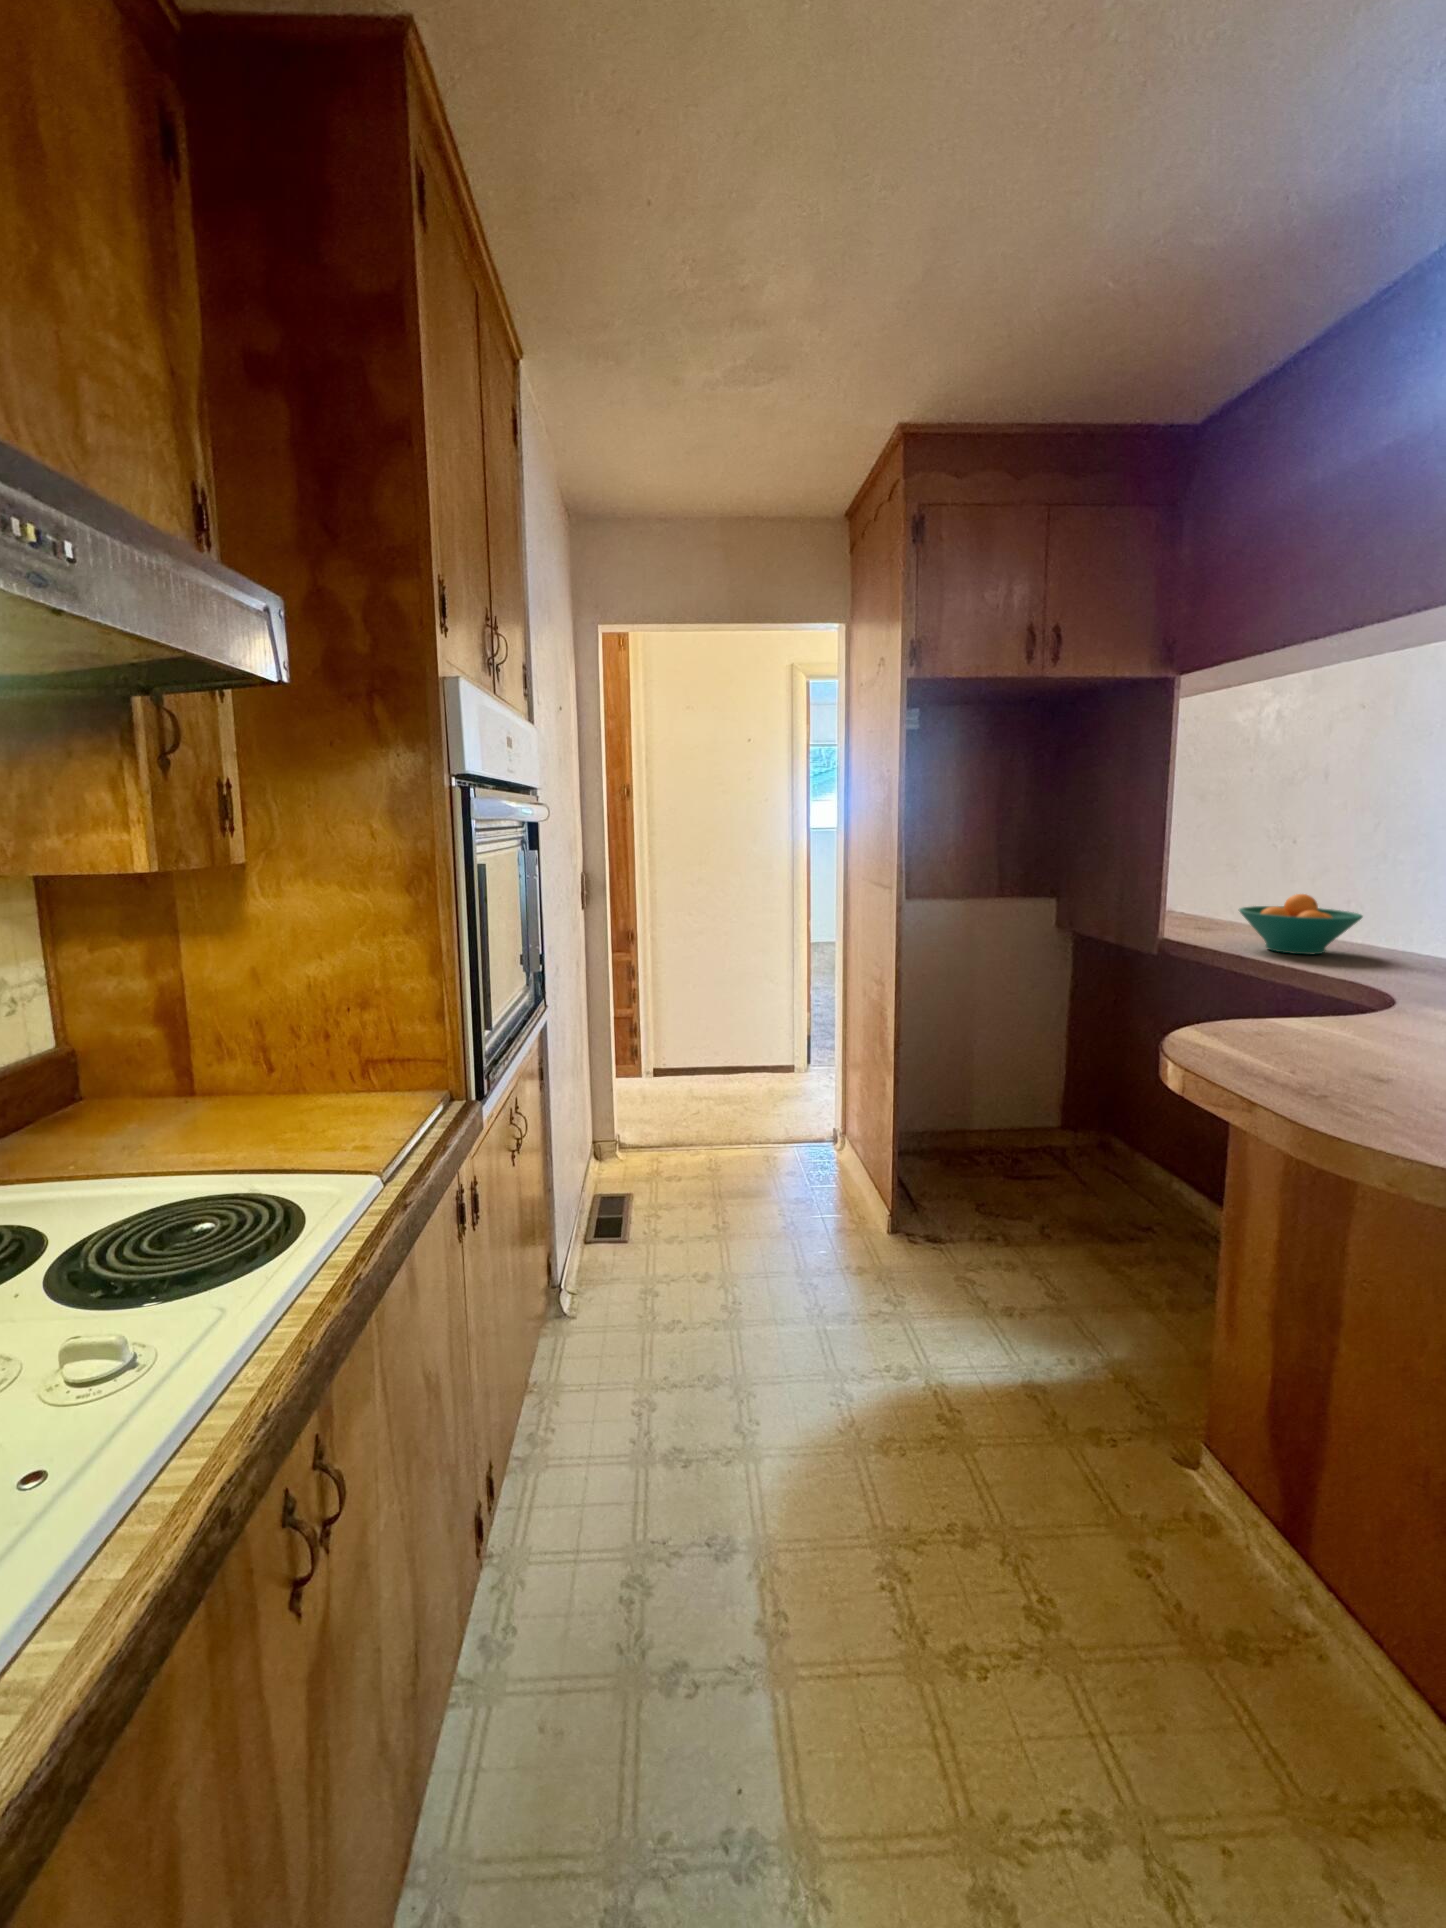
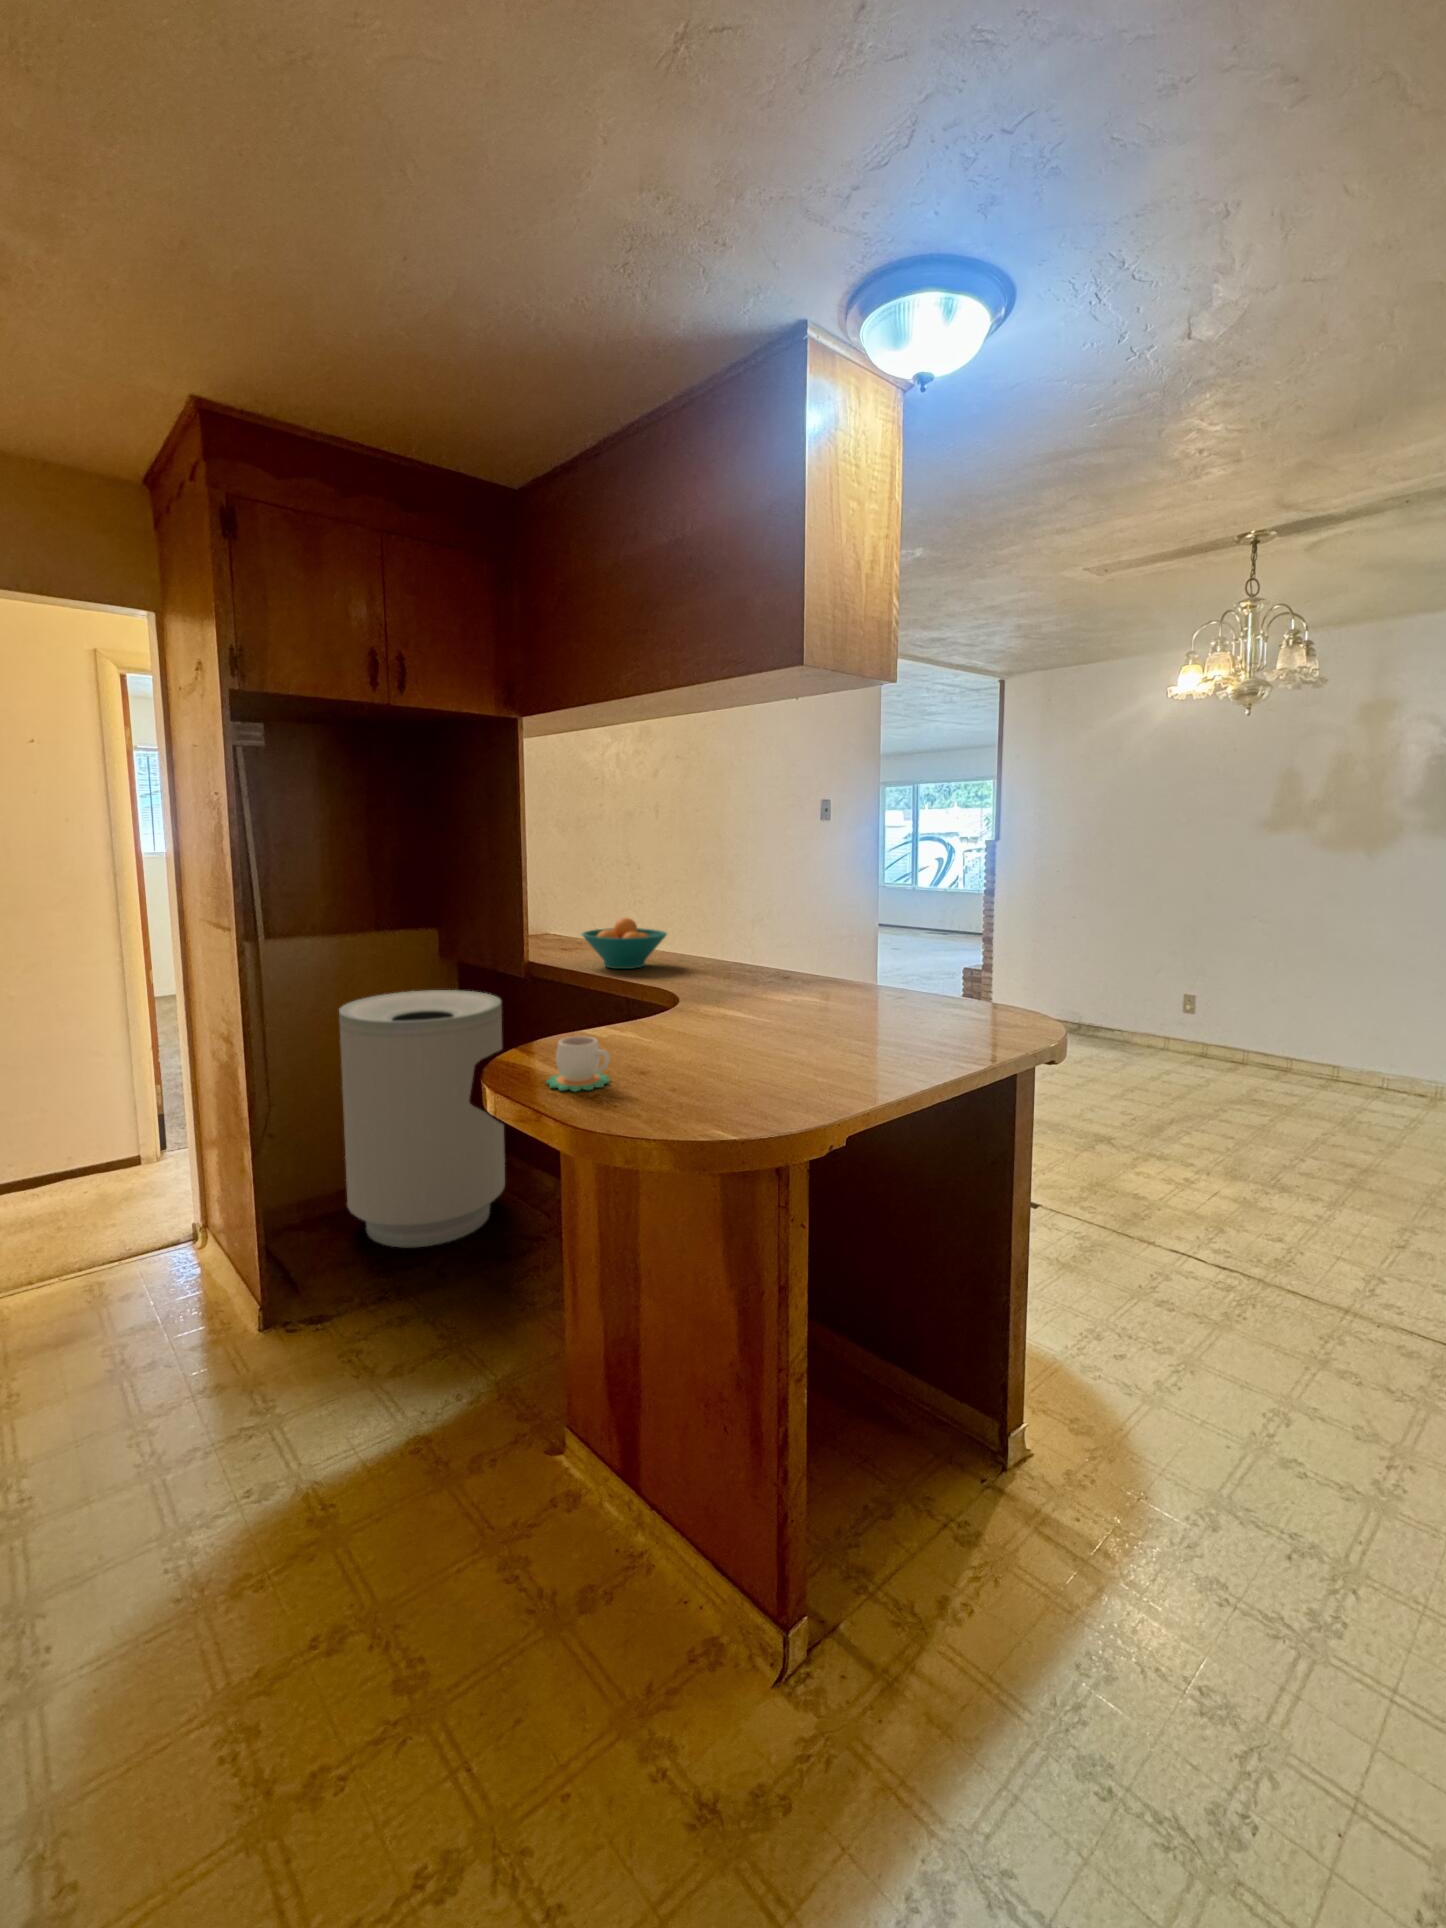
trash can: none [957,957,1125,1206] -> present [339,990,505,1248]
mug: none [1244,1016,1340,1080] -> present [546,1036,610,1091]

